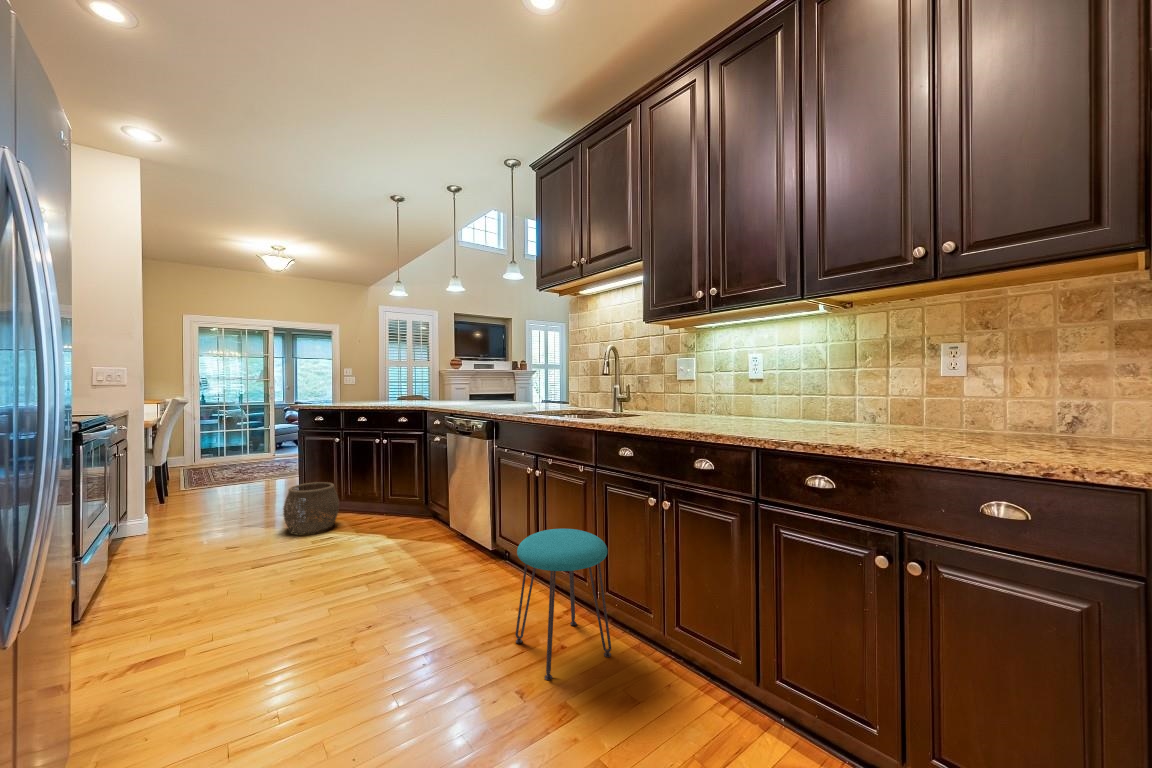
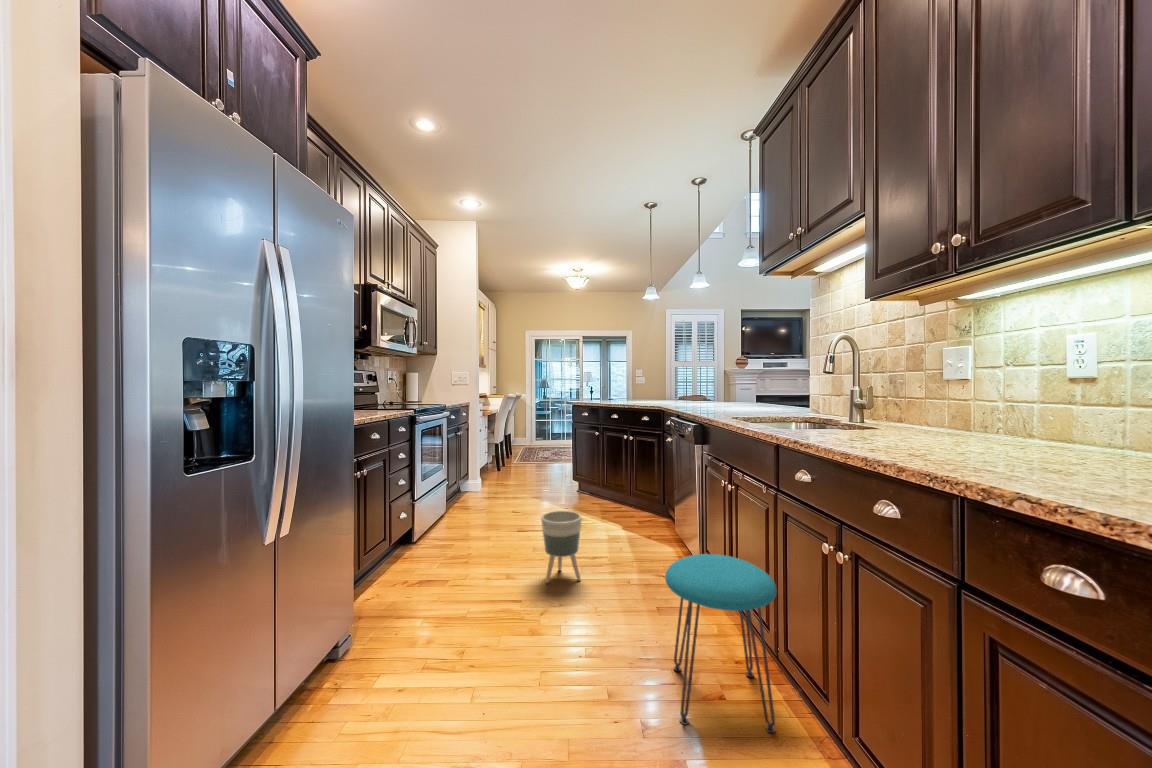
woven basket: present [283,482,339,534] -> none [552,469,594,512]
planter: none [324,526,375,614] -> present [541,511,582,583]

